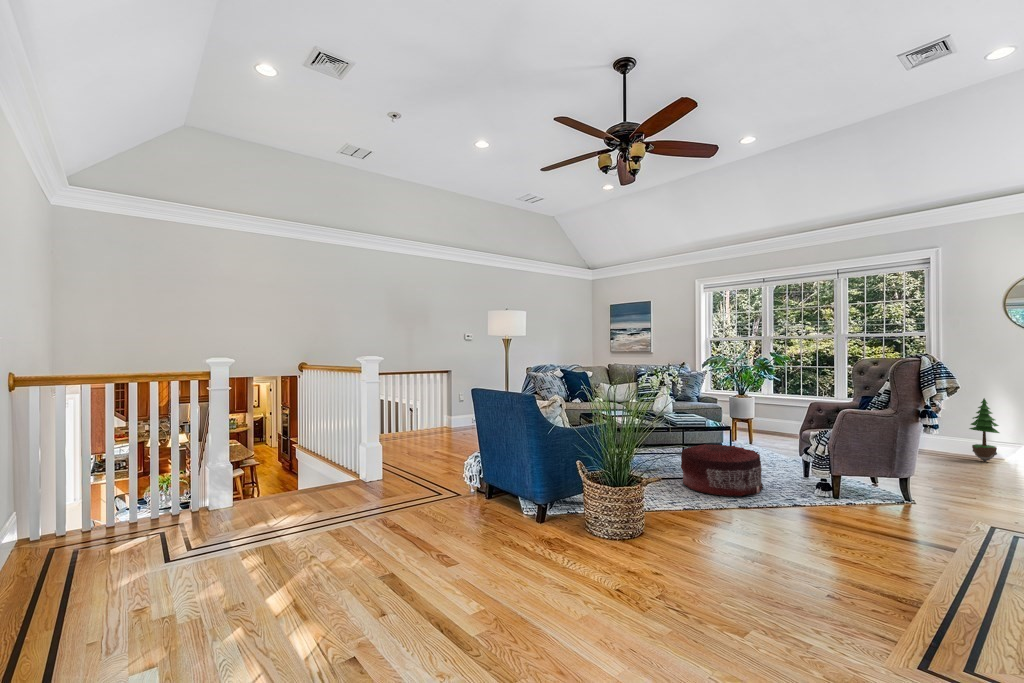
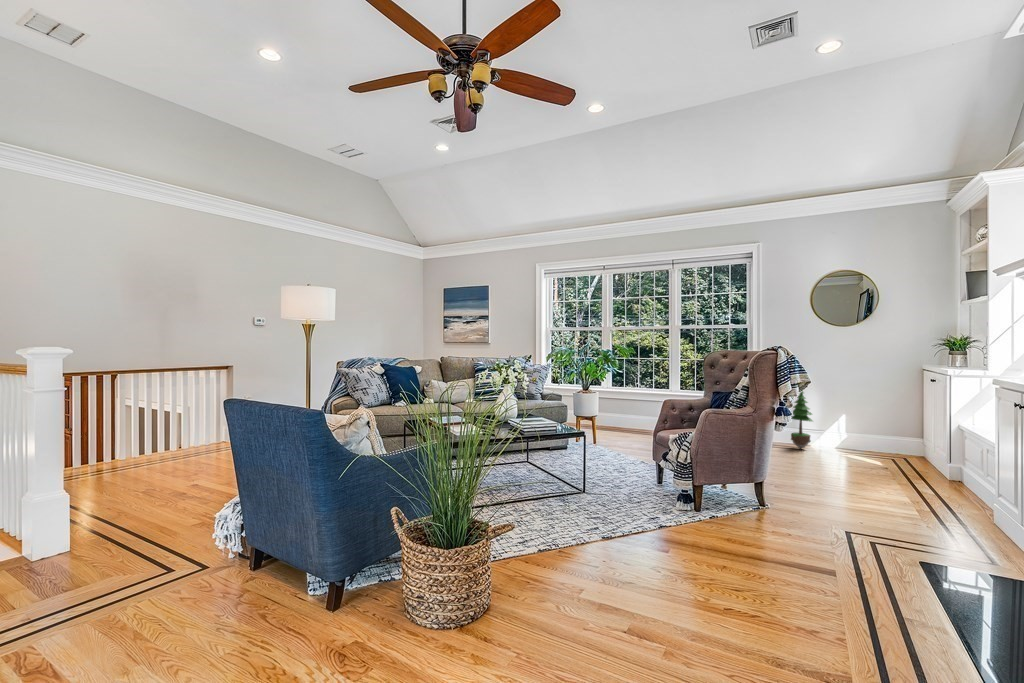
pouf: present [681,444,763,496] -> none [530,455,622,522]

